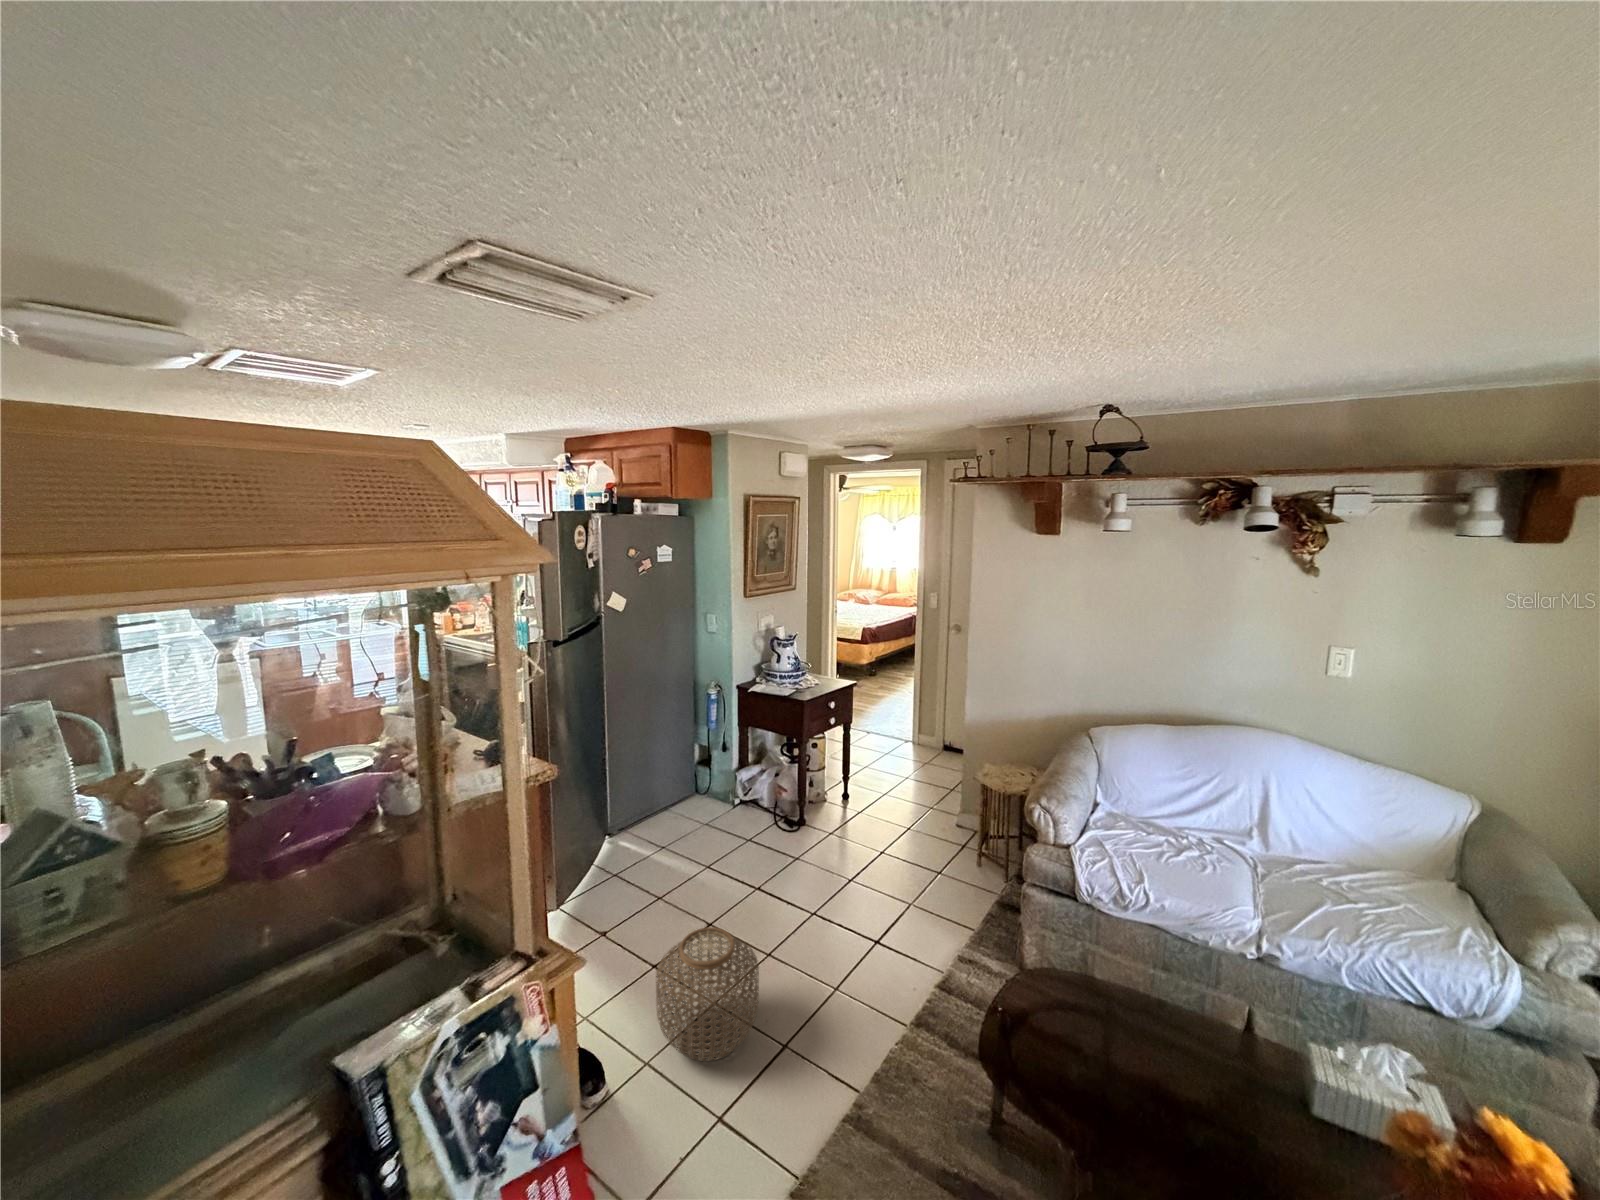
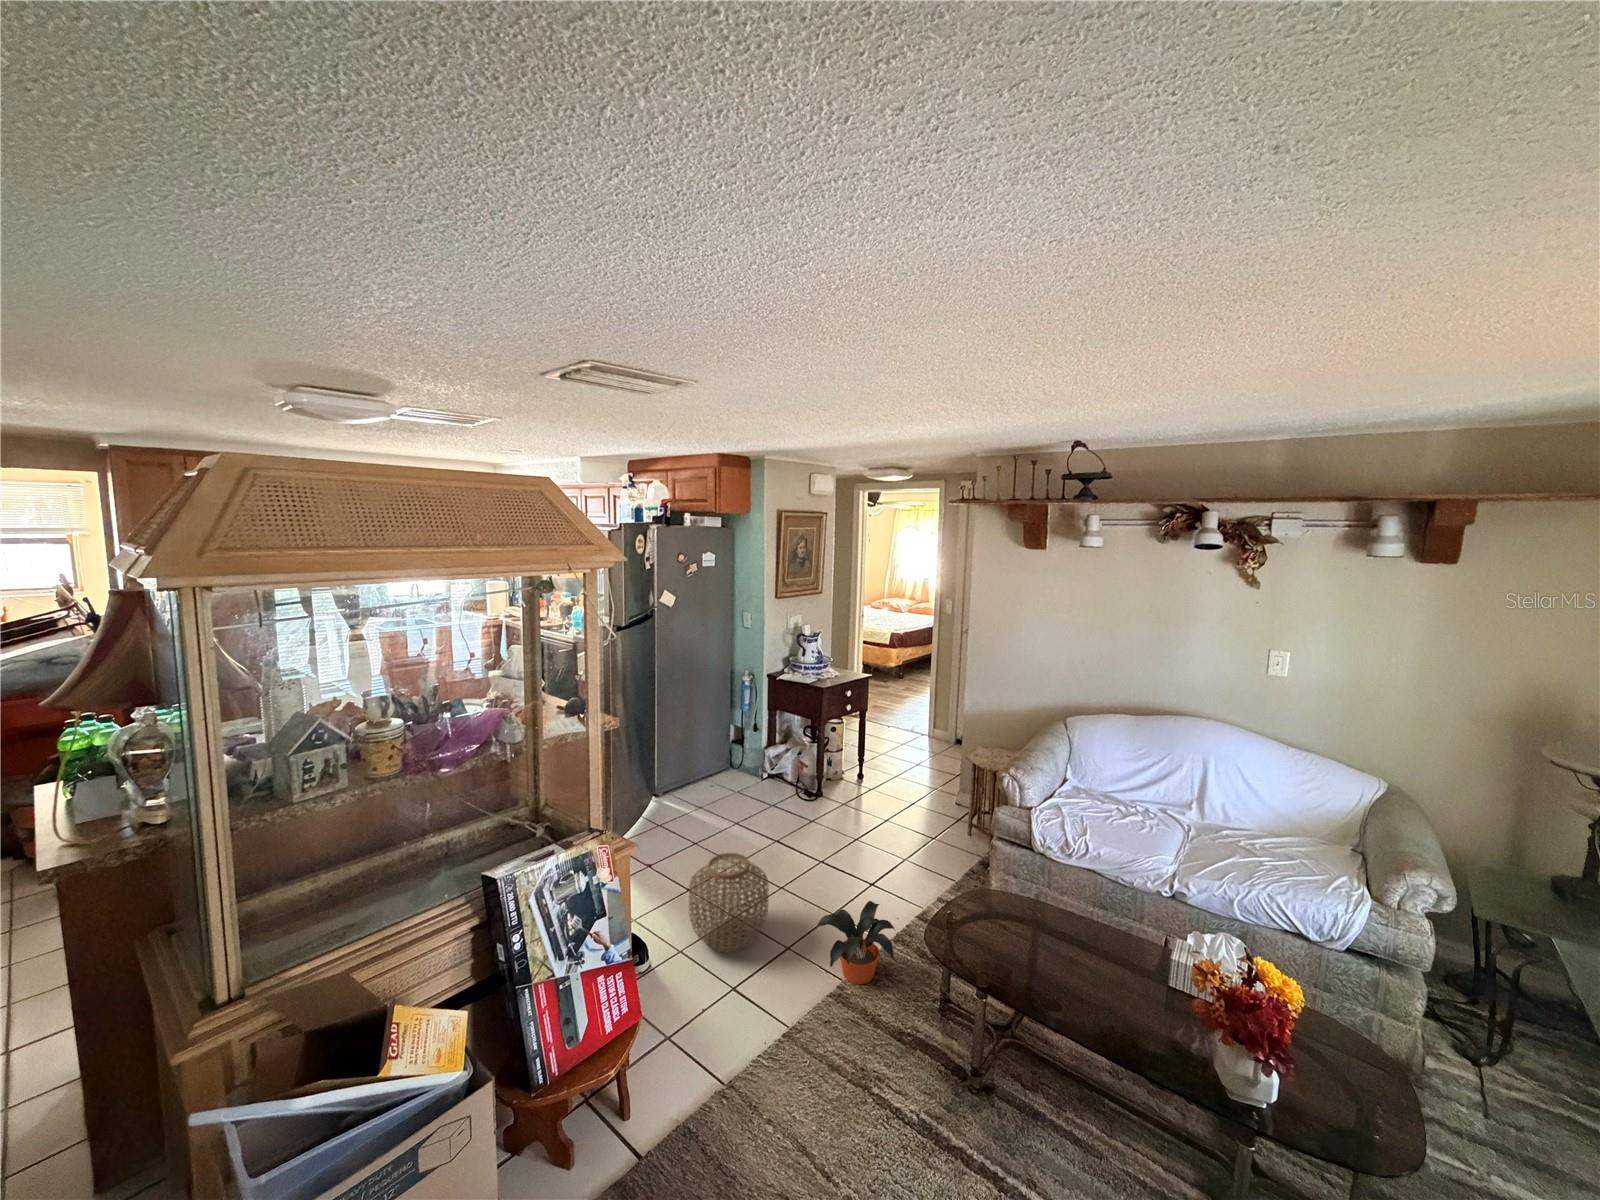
potted plant: none [824,982,928,1097] -> present [816,901,894,984]

